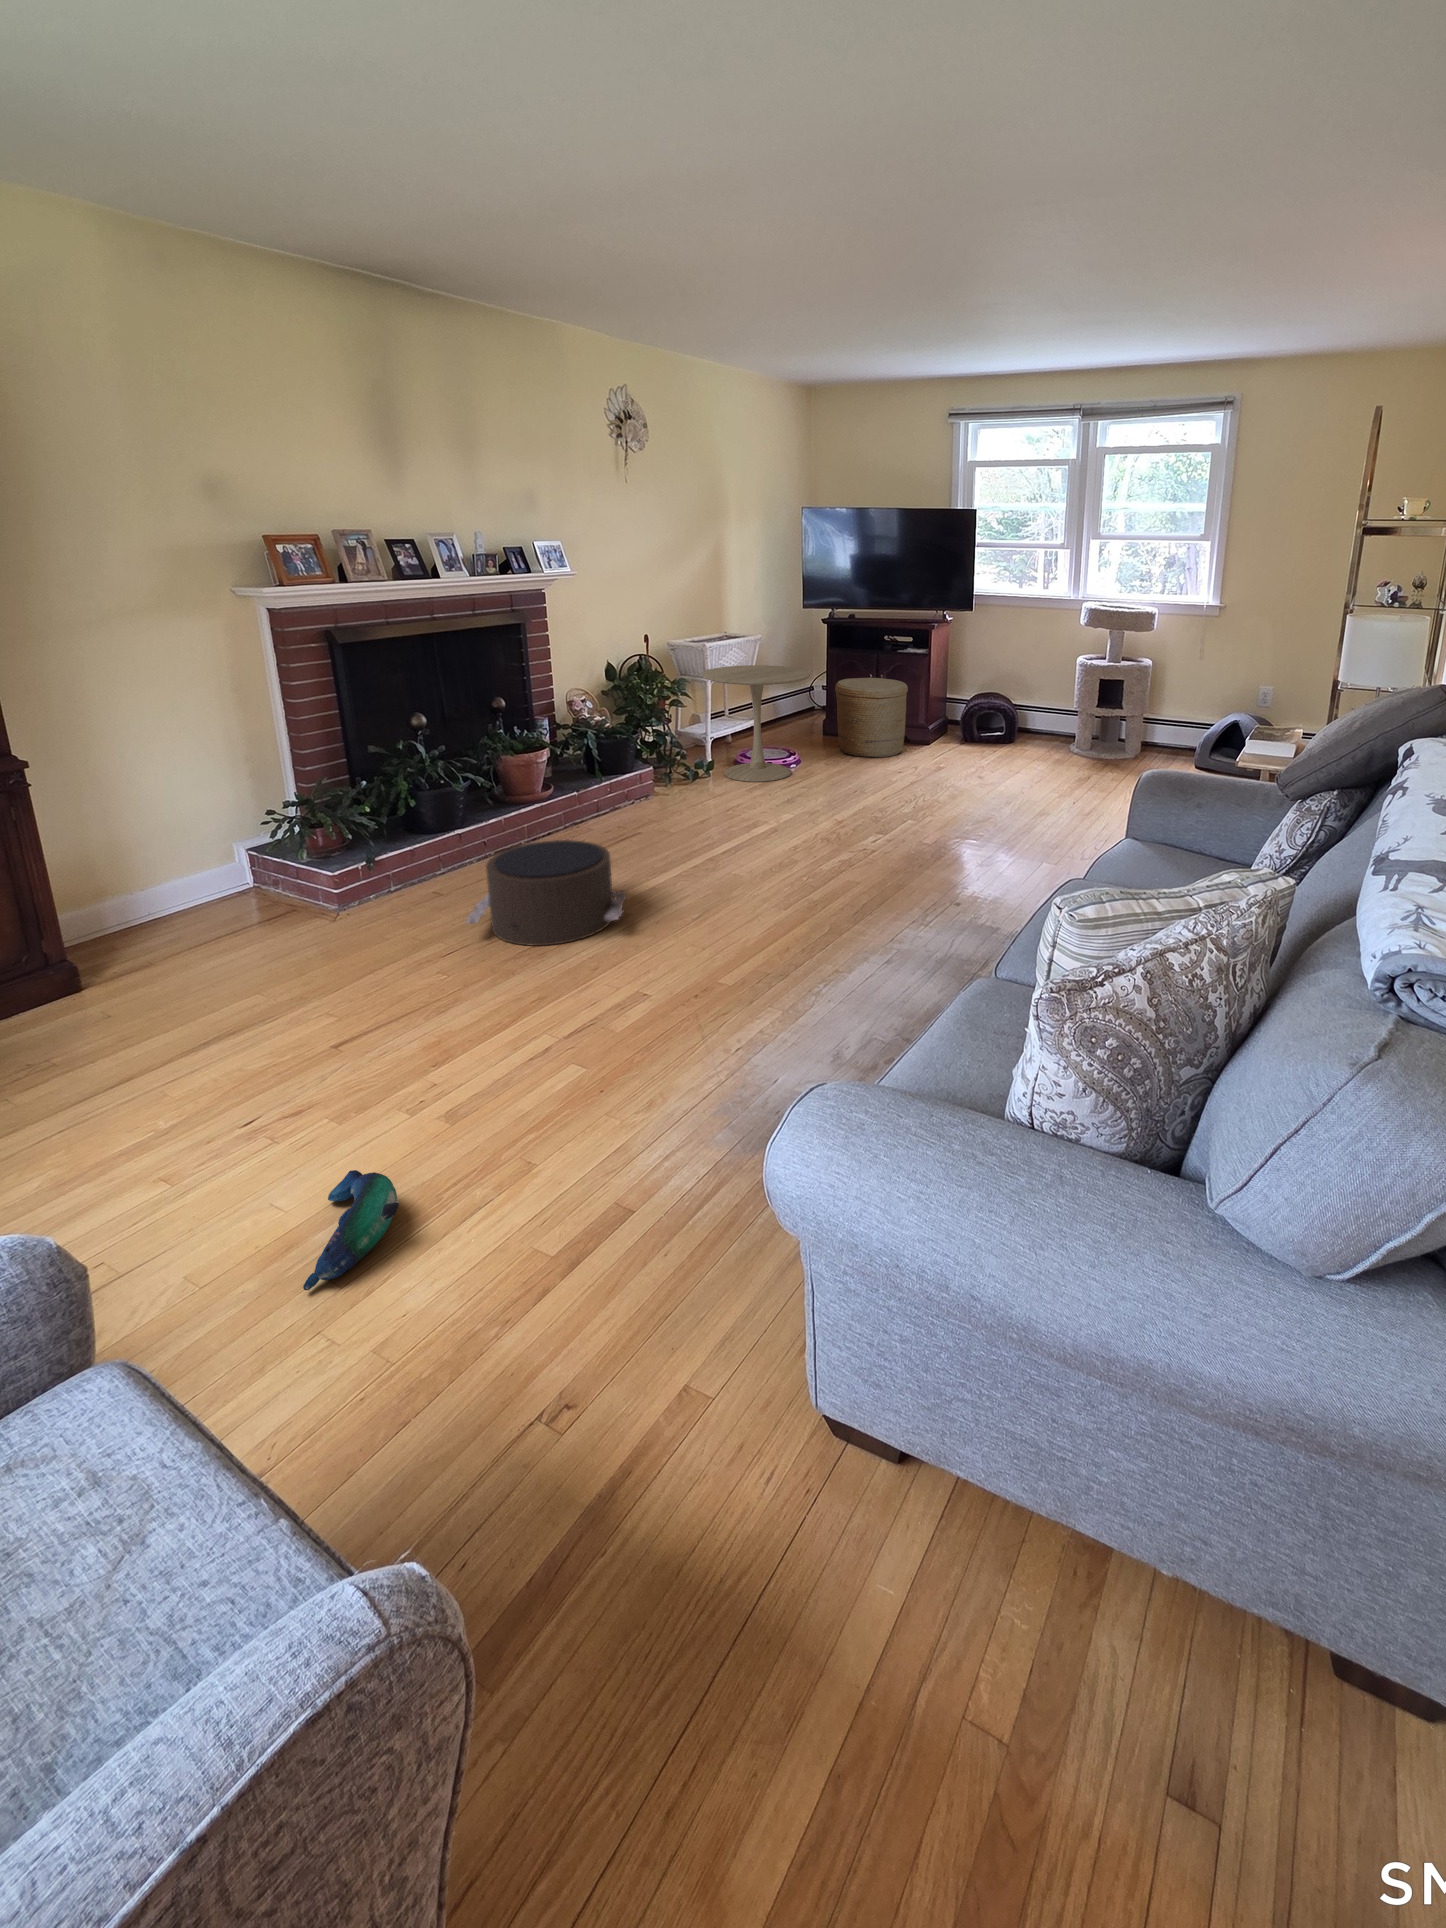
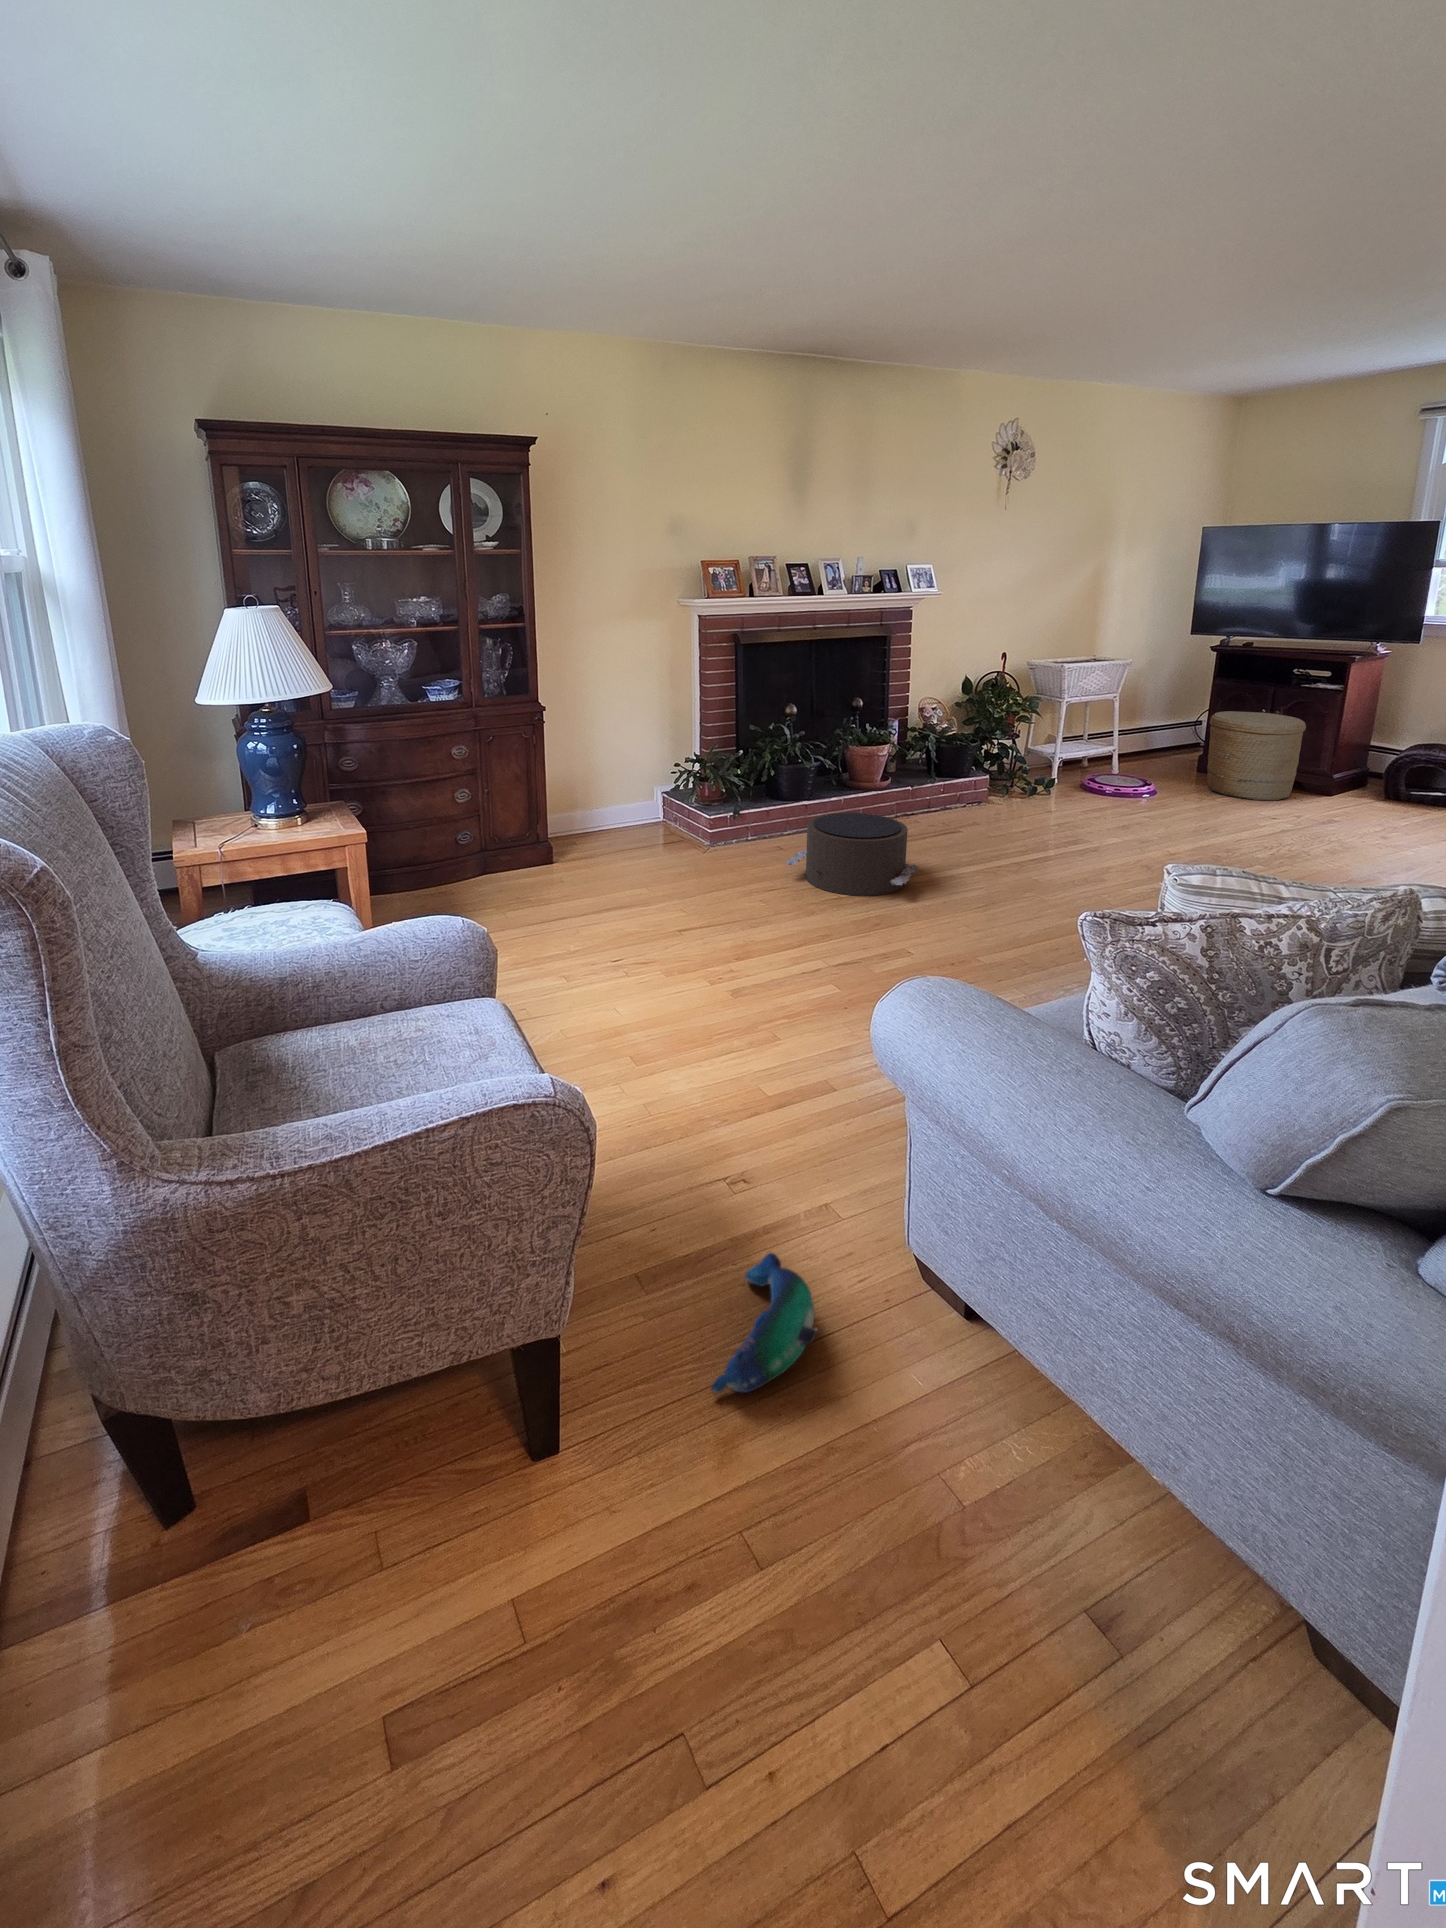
side table: present [702,665,811,782] -> none [1052,688,1173,805]
plush toy: present [303,1170,399,1290] -> present [711,1253,817,1393]

